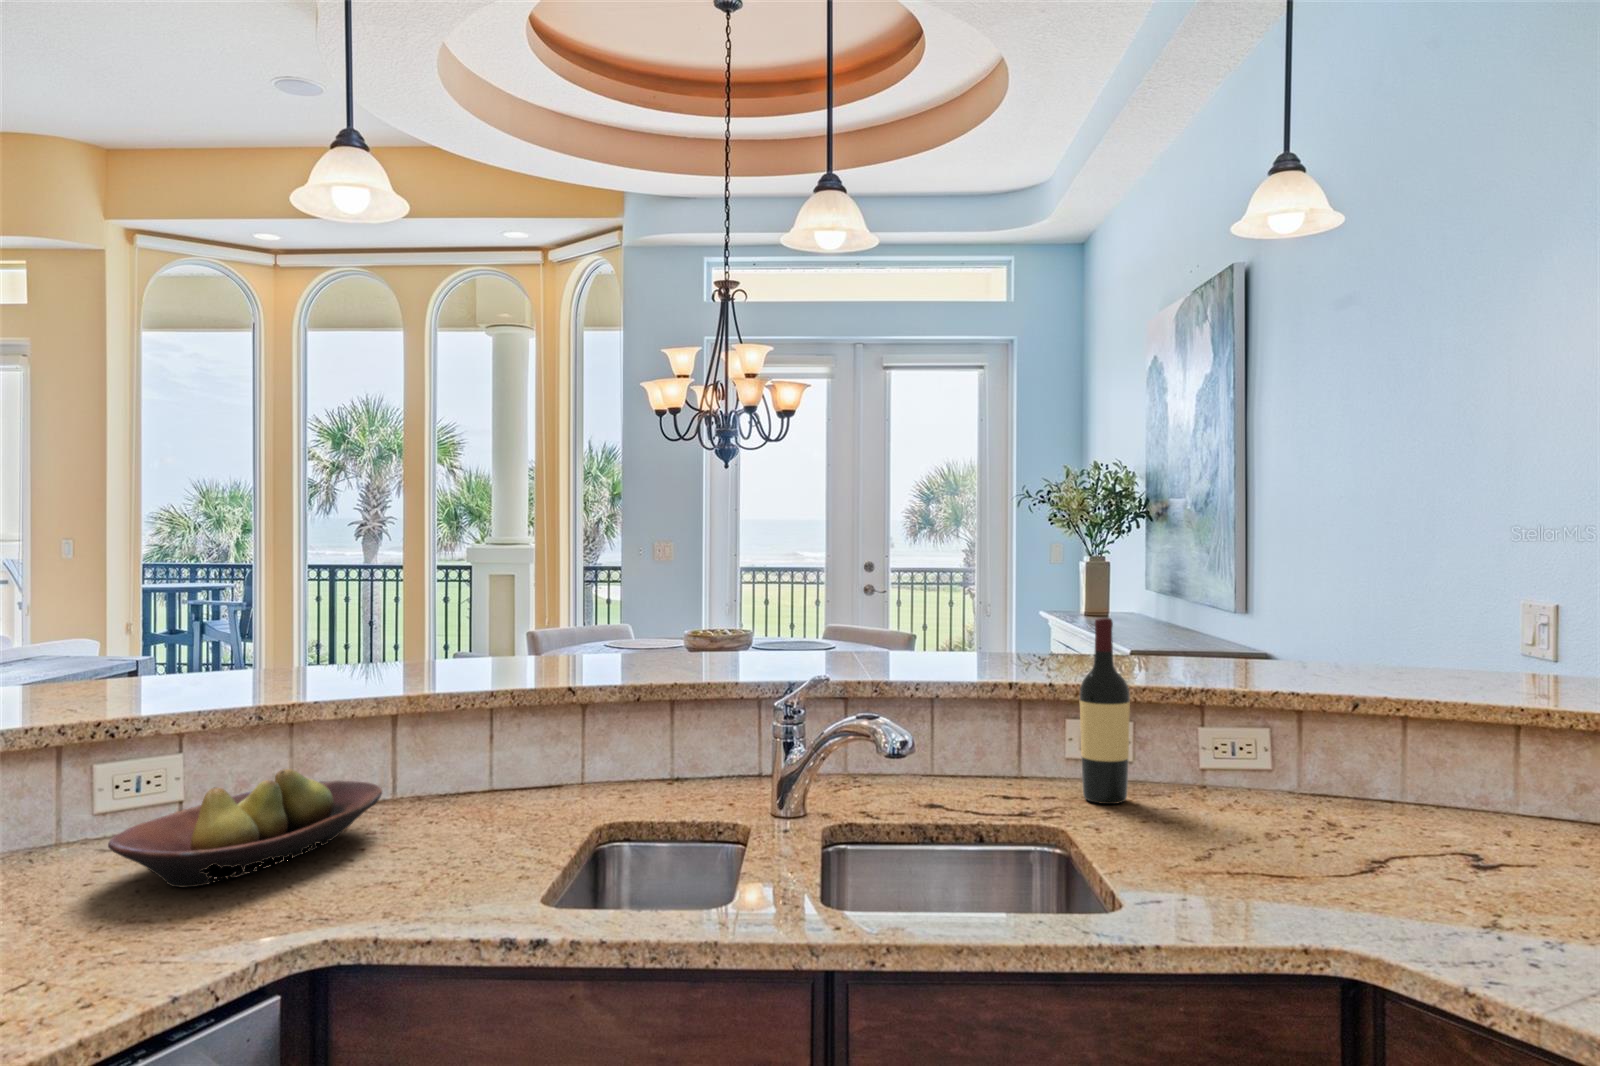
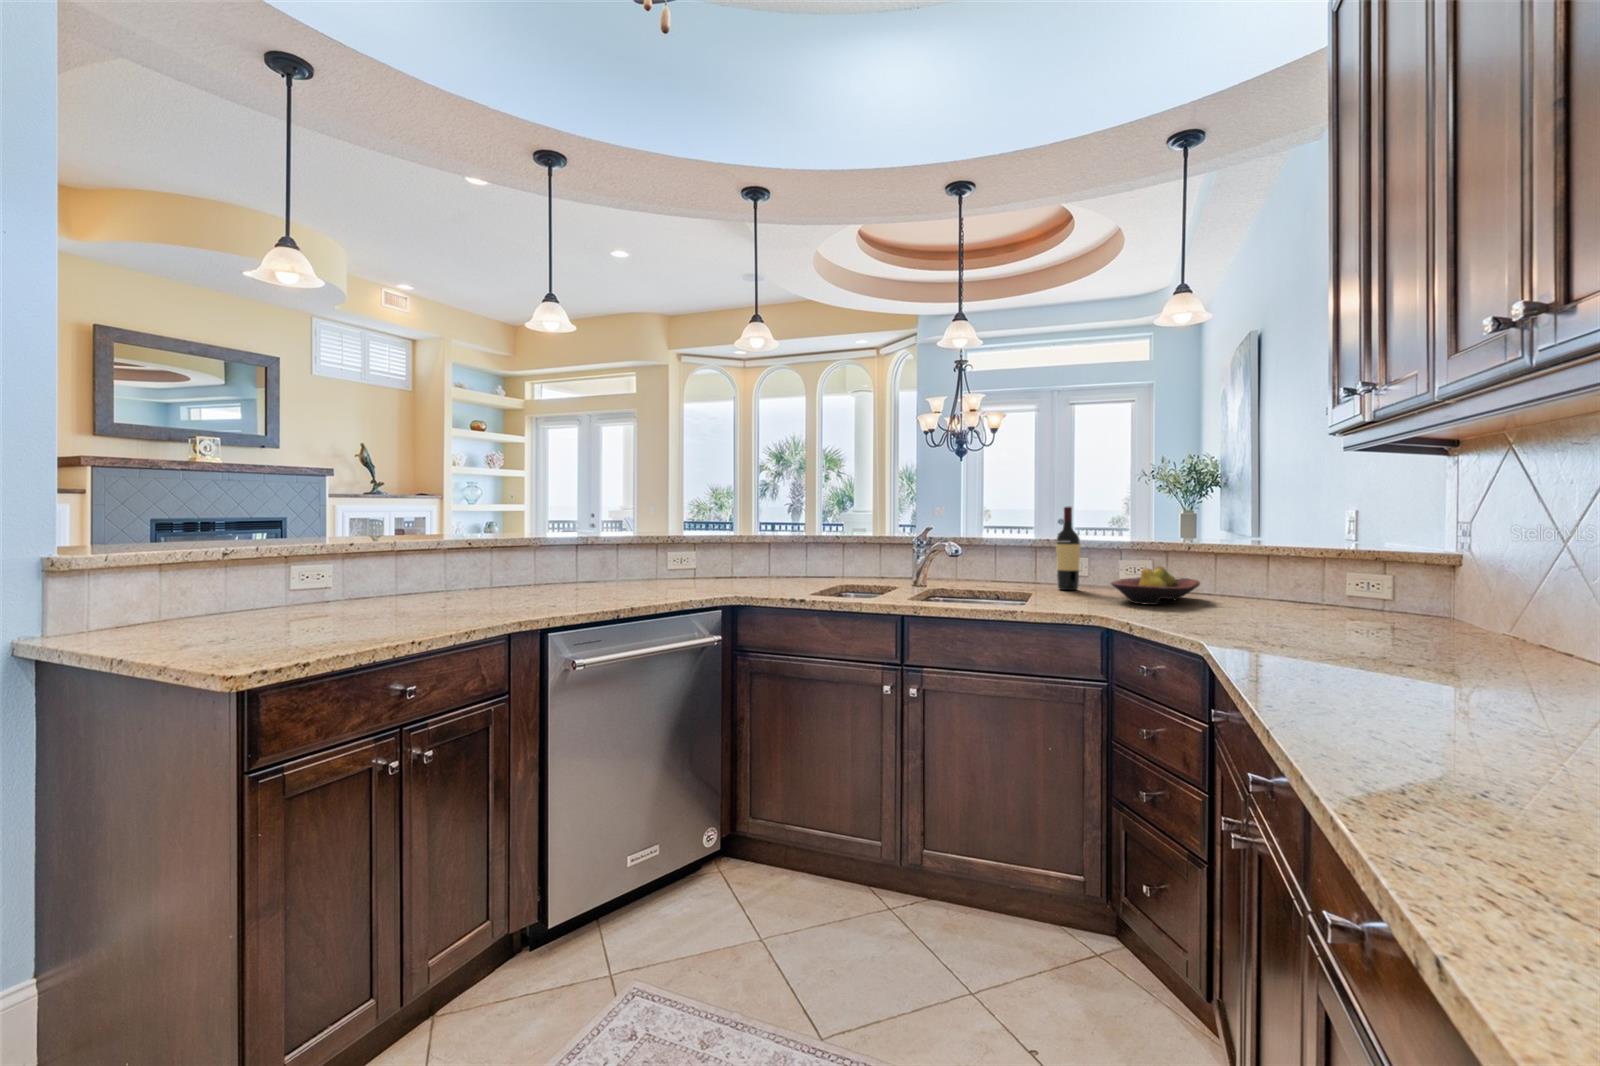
fruit bowl: present [108,769,382,887] -> present [1111,566,1200,605]

